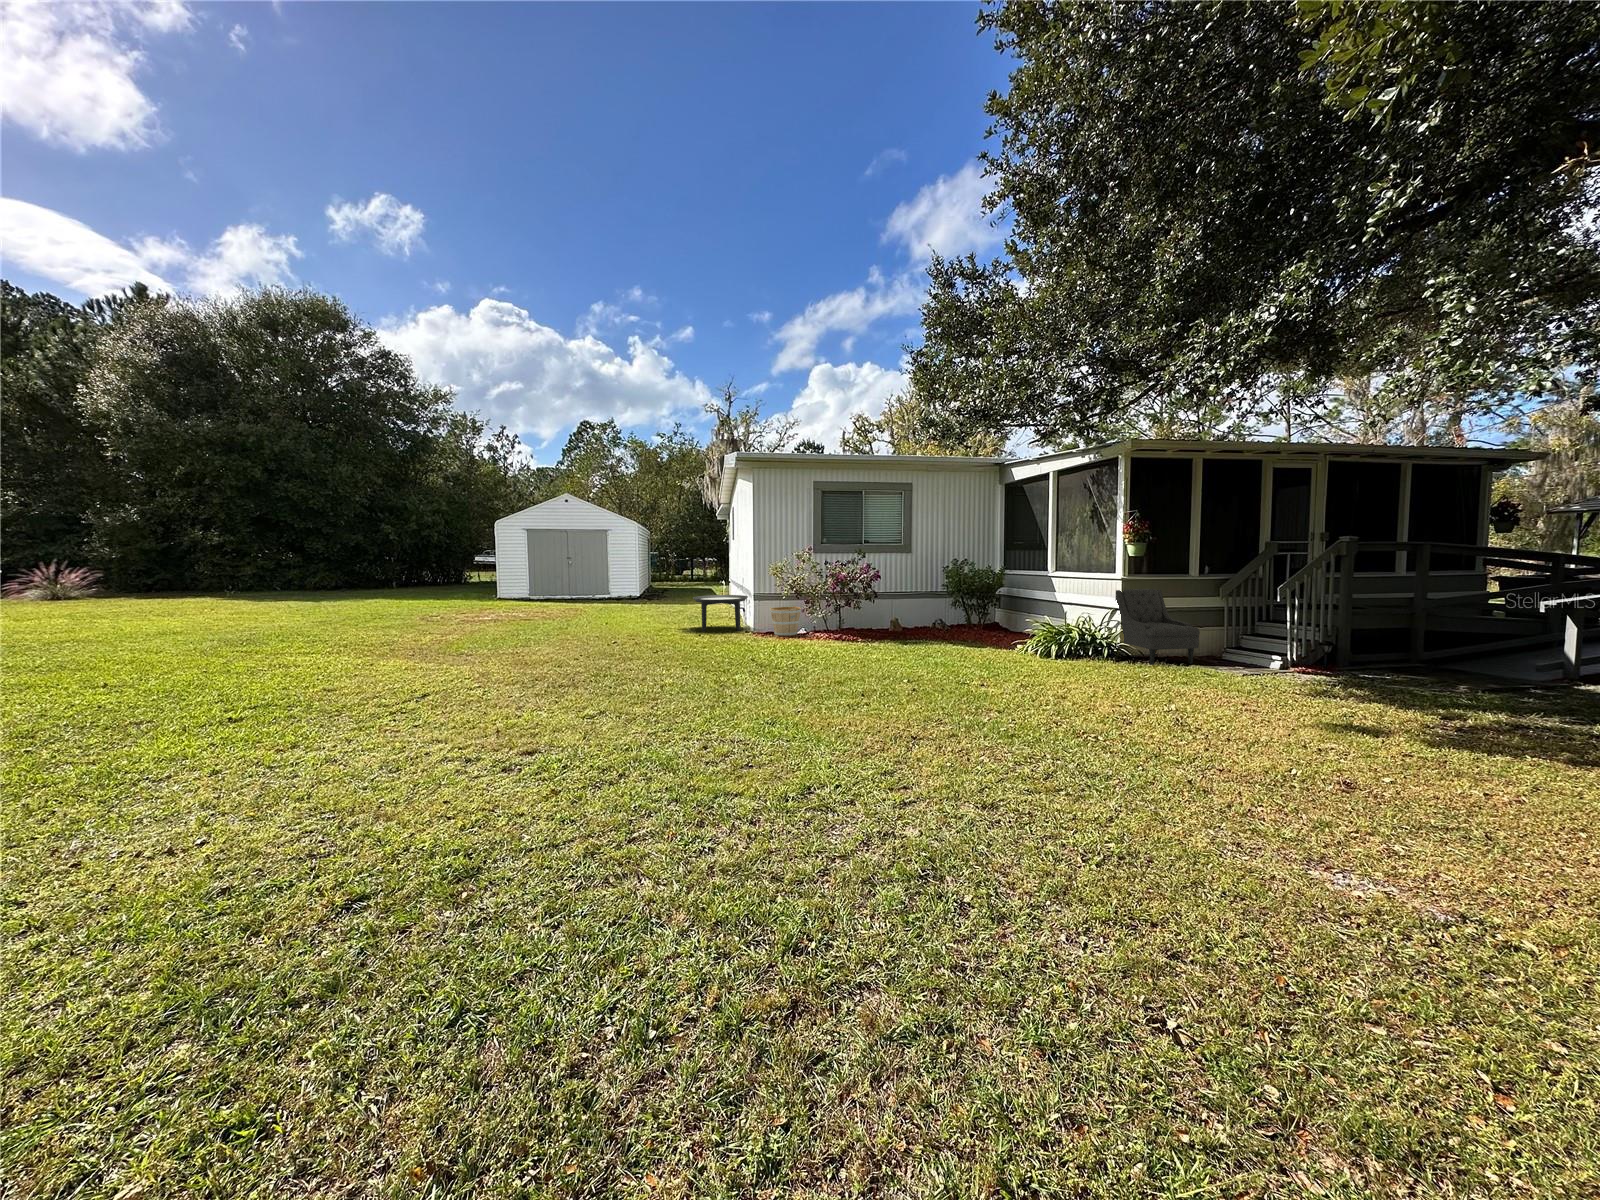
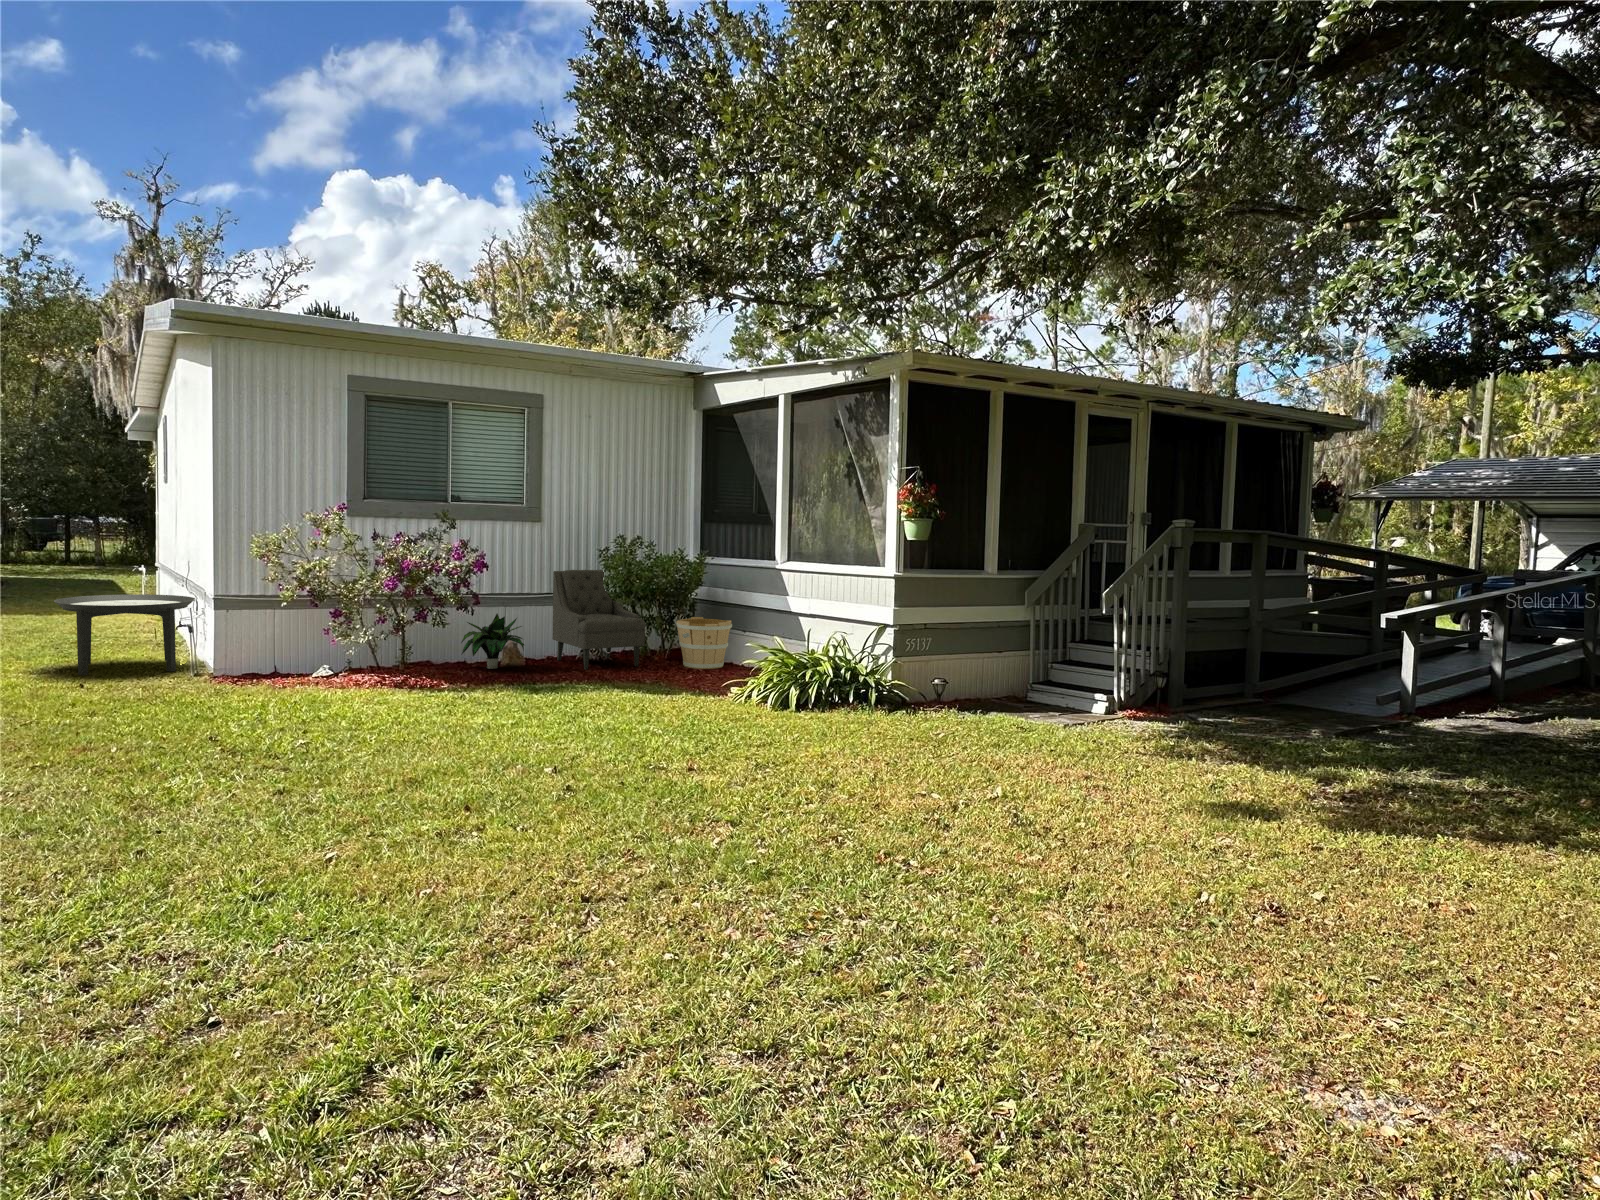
chair: present [1115,589,1200,665] -> present [552,570,645,670]
potted plant: none [869,603,903,633] -> present [461,614,524,669]
wooden bucket: present [770,606,801,636] -> present [676,617,732,669]

